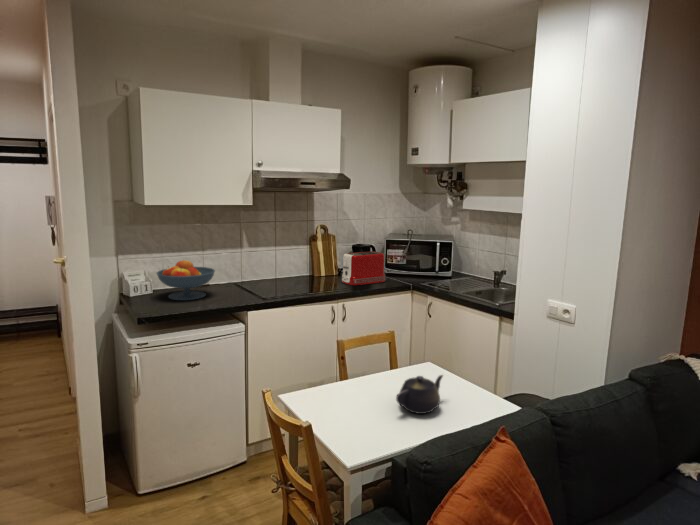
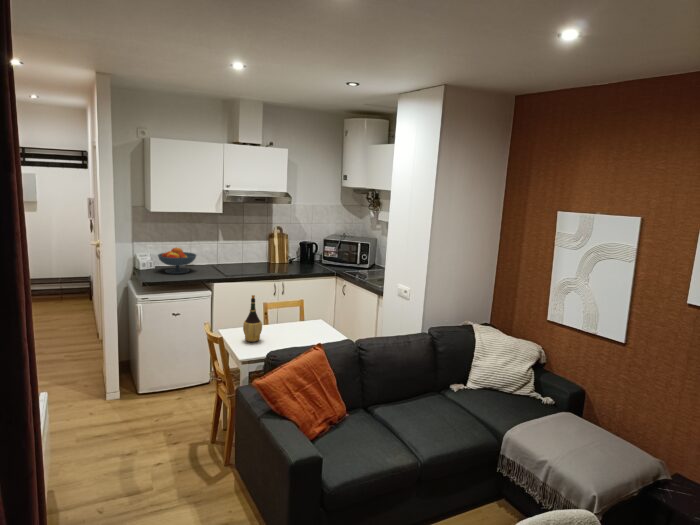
toaster: present [342,251,385,285] -> none [288,248,319,271]
wine bottle: none [338,340,373,427] -> present [243,295,262,342]
teapot: present [396,375,443,414] -> none [277,319,310,339]

